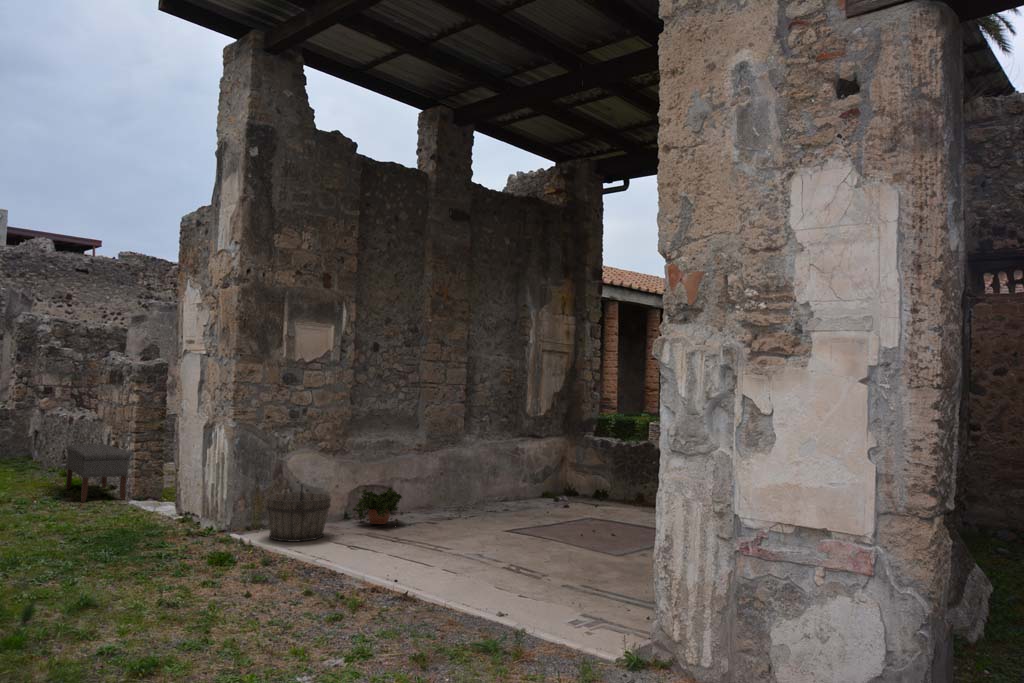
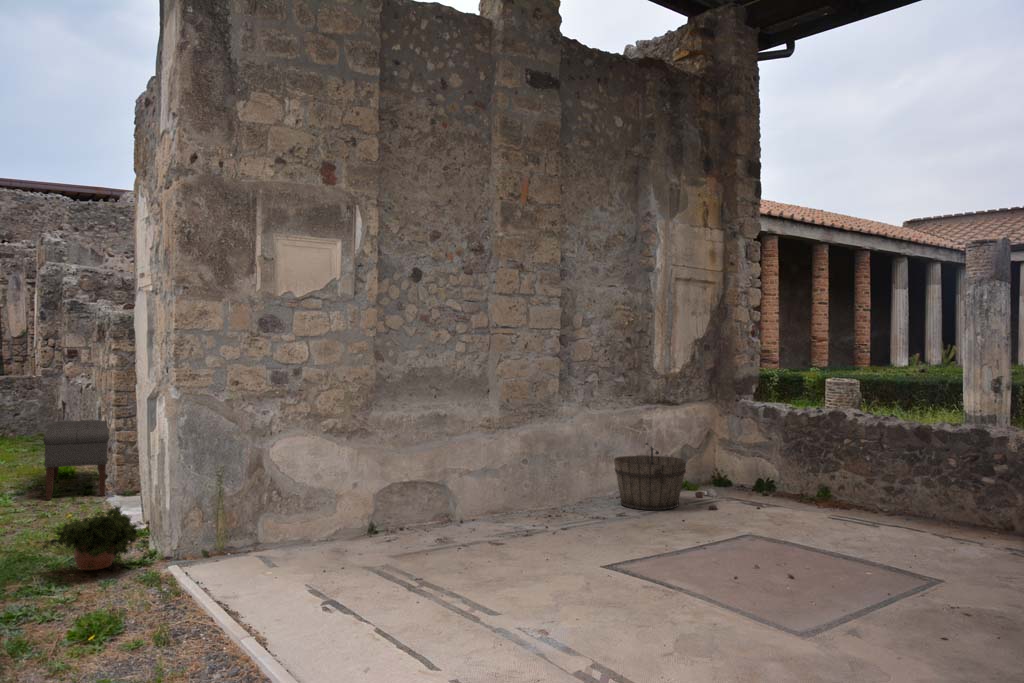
wooden bucket: present [265,482,331,542] -> present [614,443,686,510]
potted plant: present [353,488,402,524] -> present [42,506,148,576]

